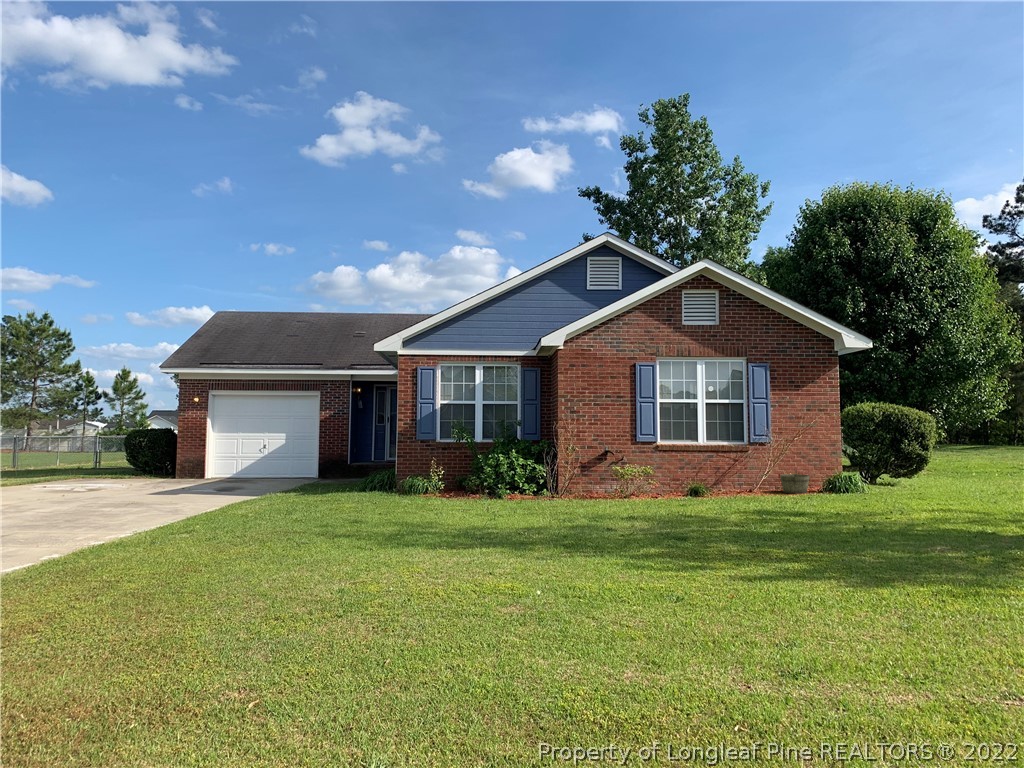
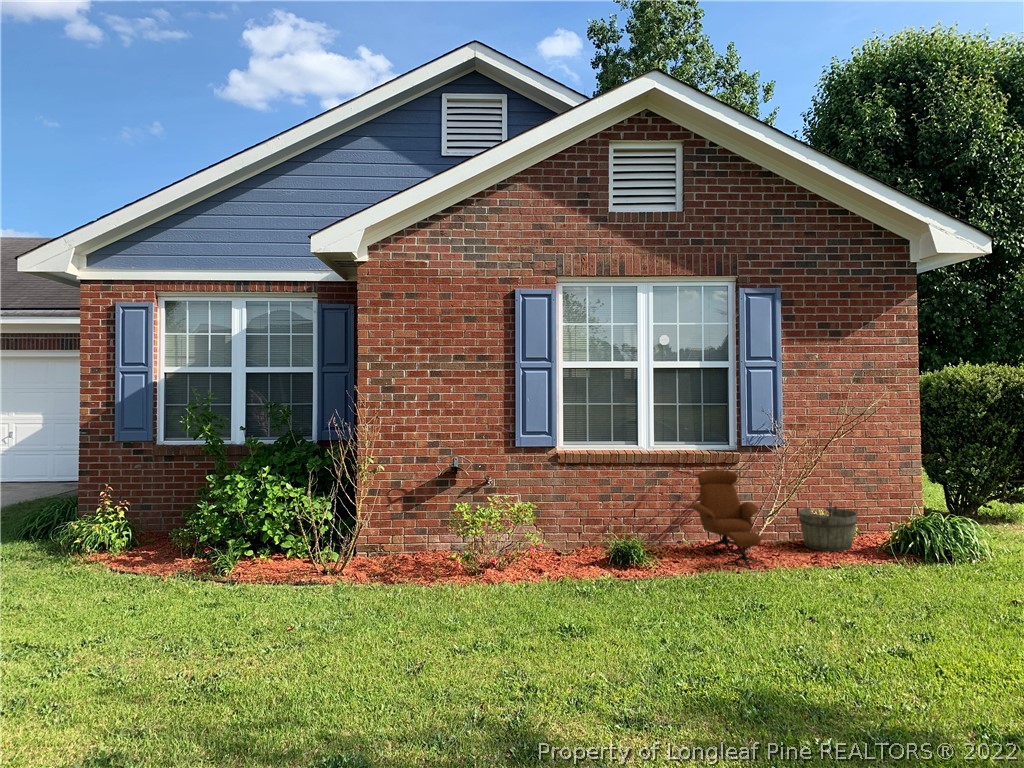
lounge chair: none [726,454,764,498] -> present [692,470,764,569]

